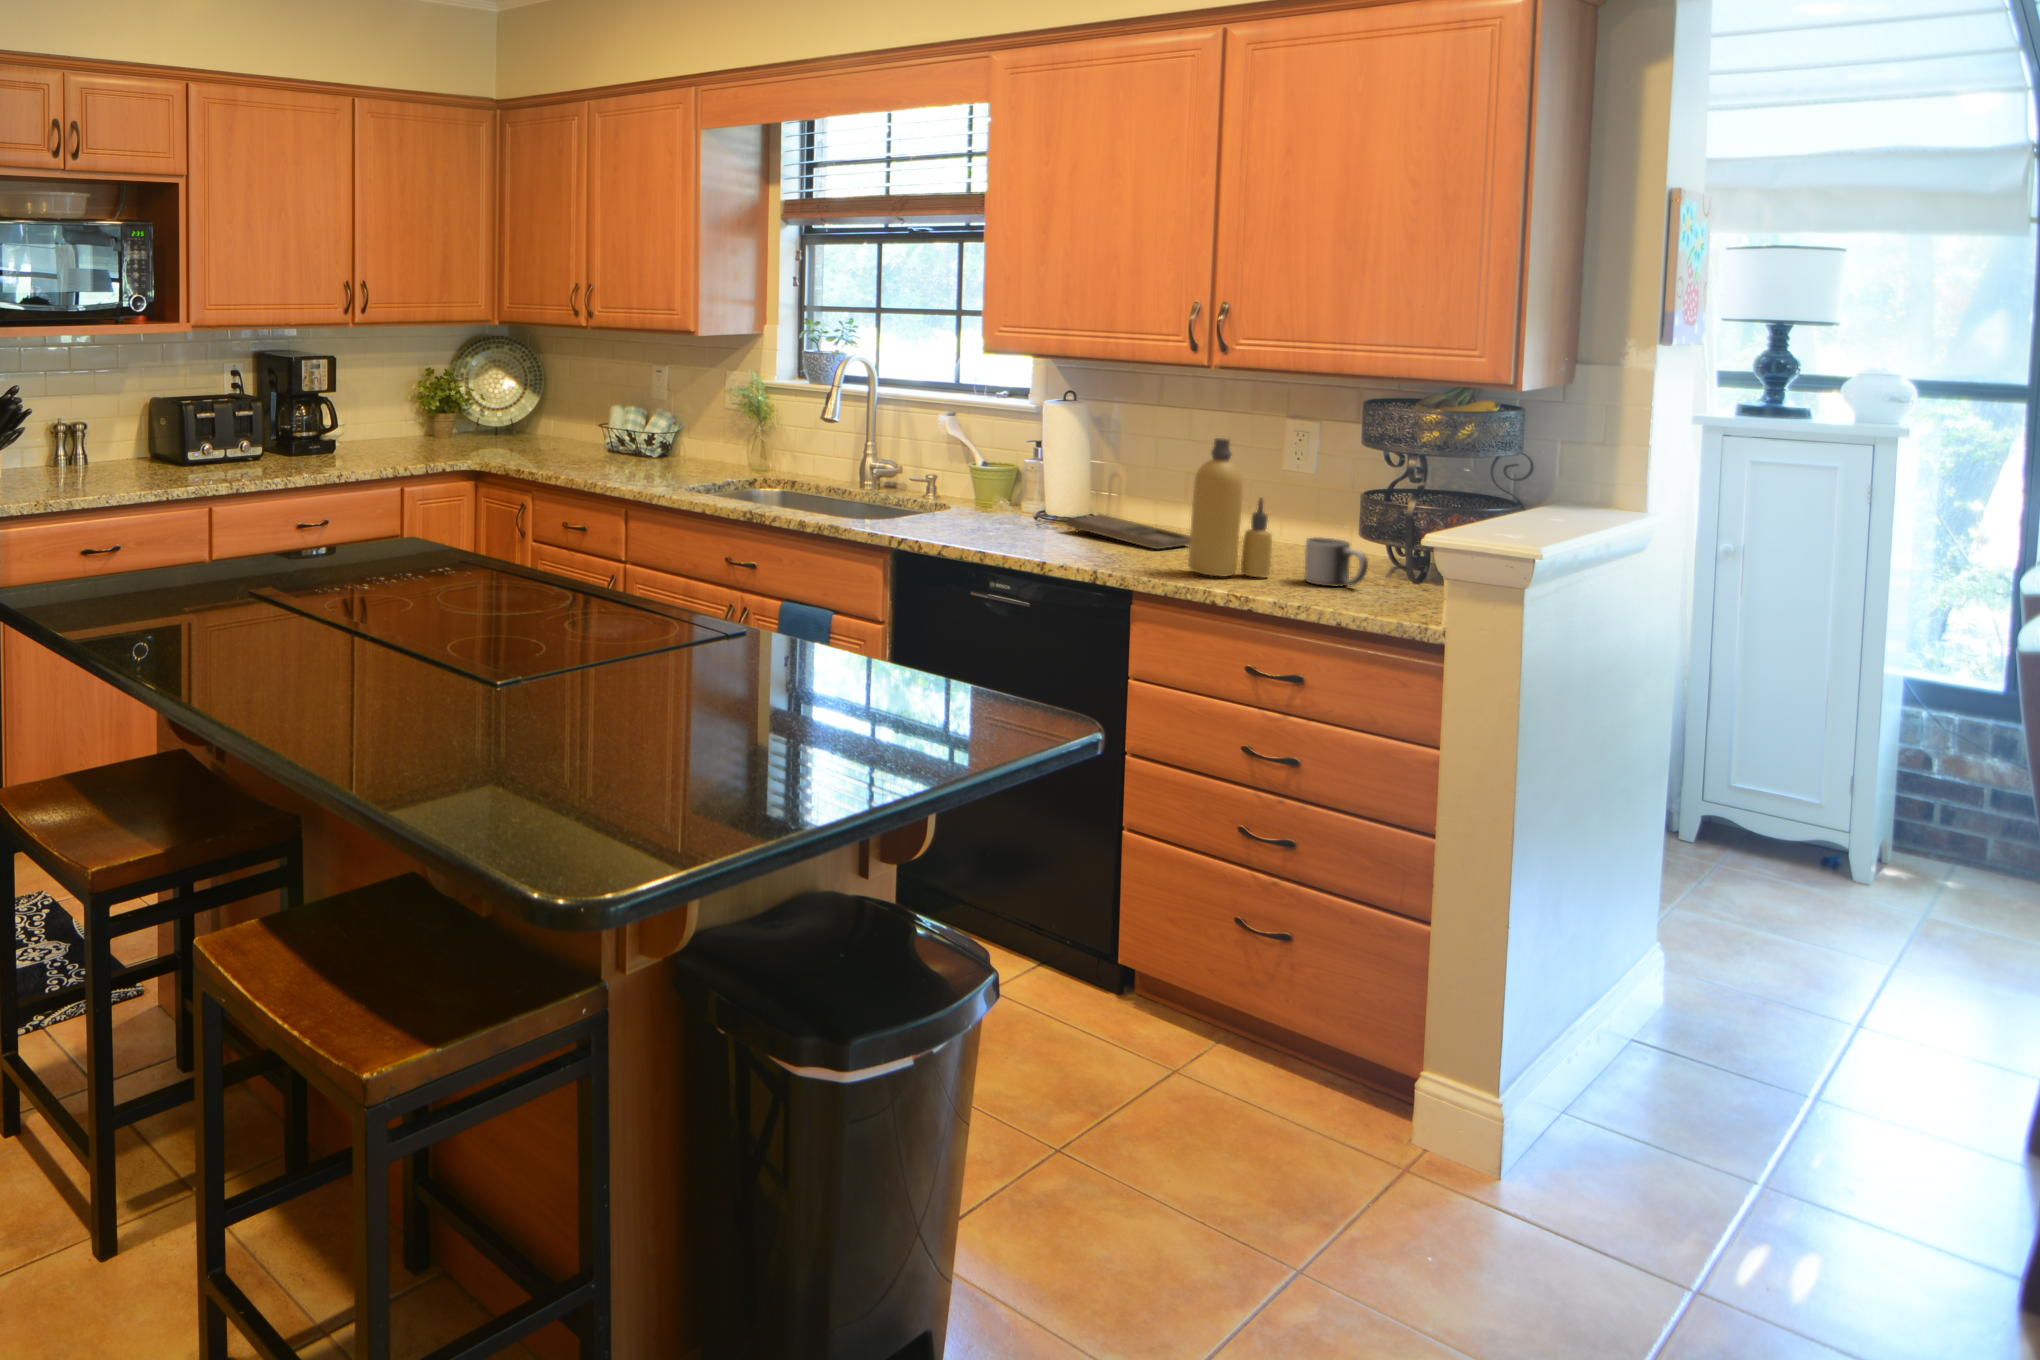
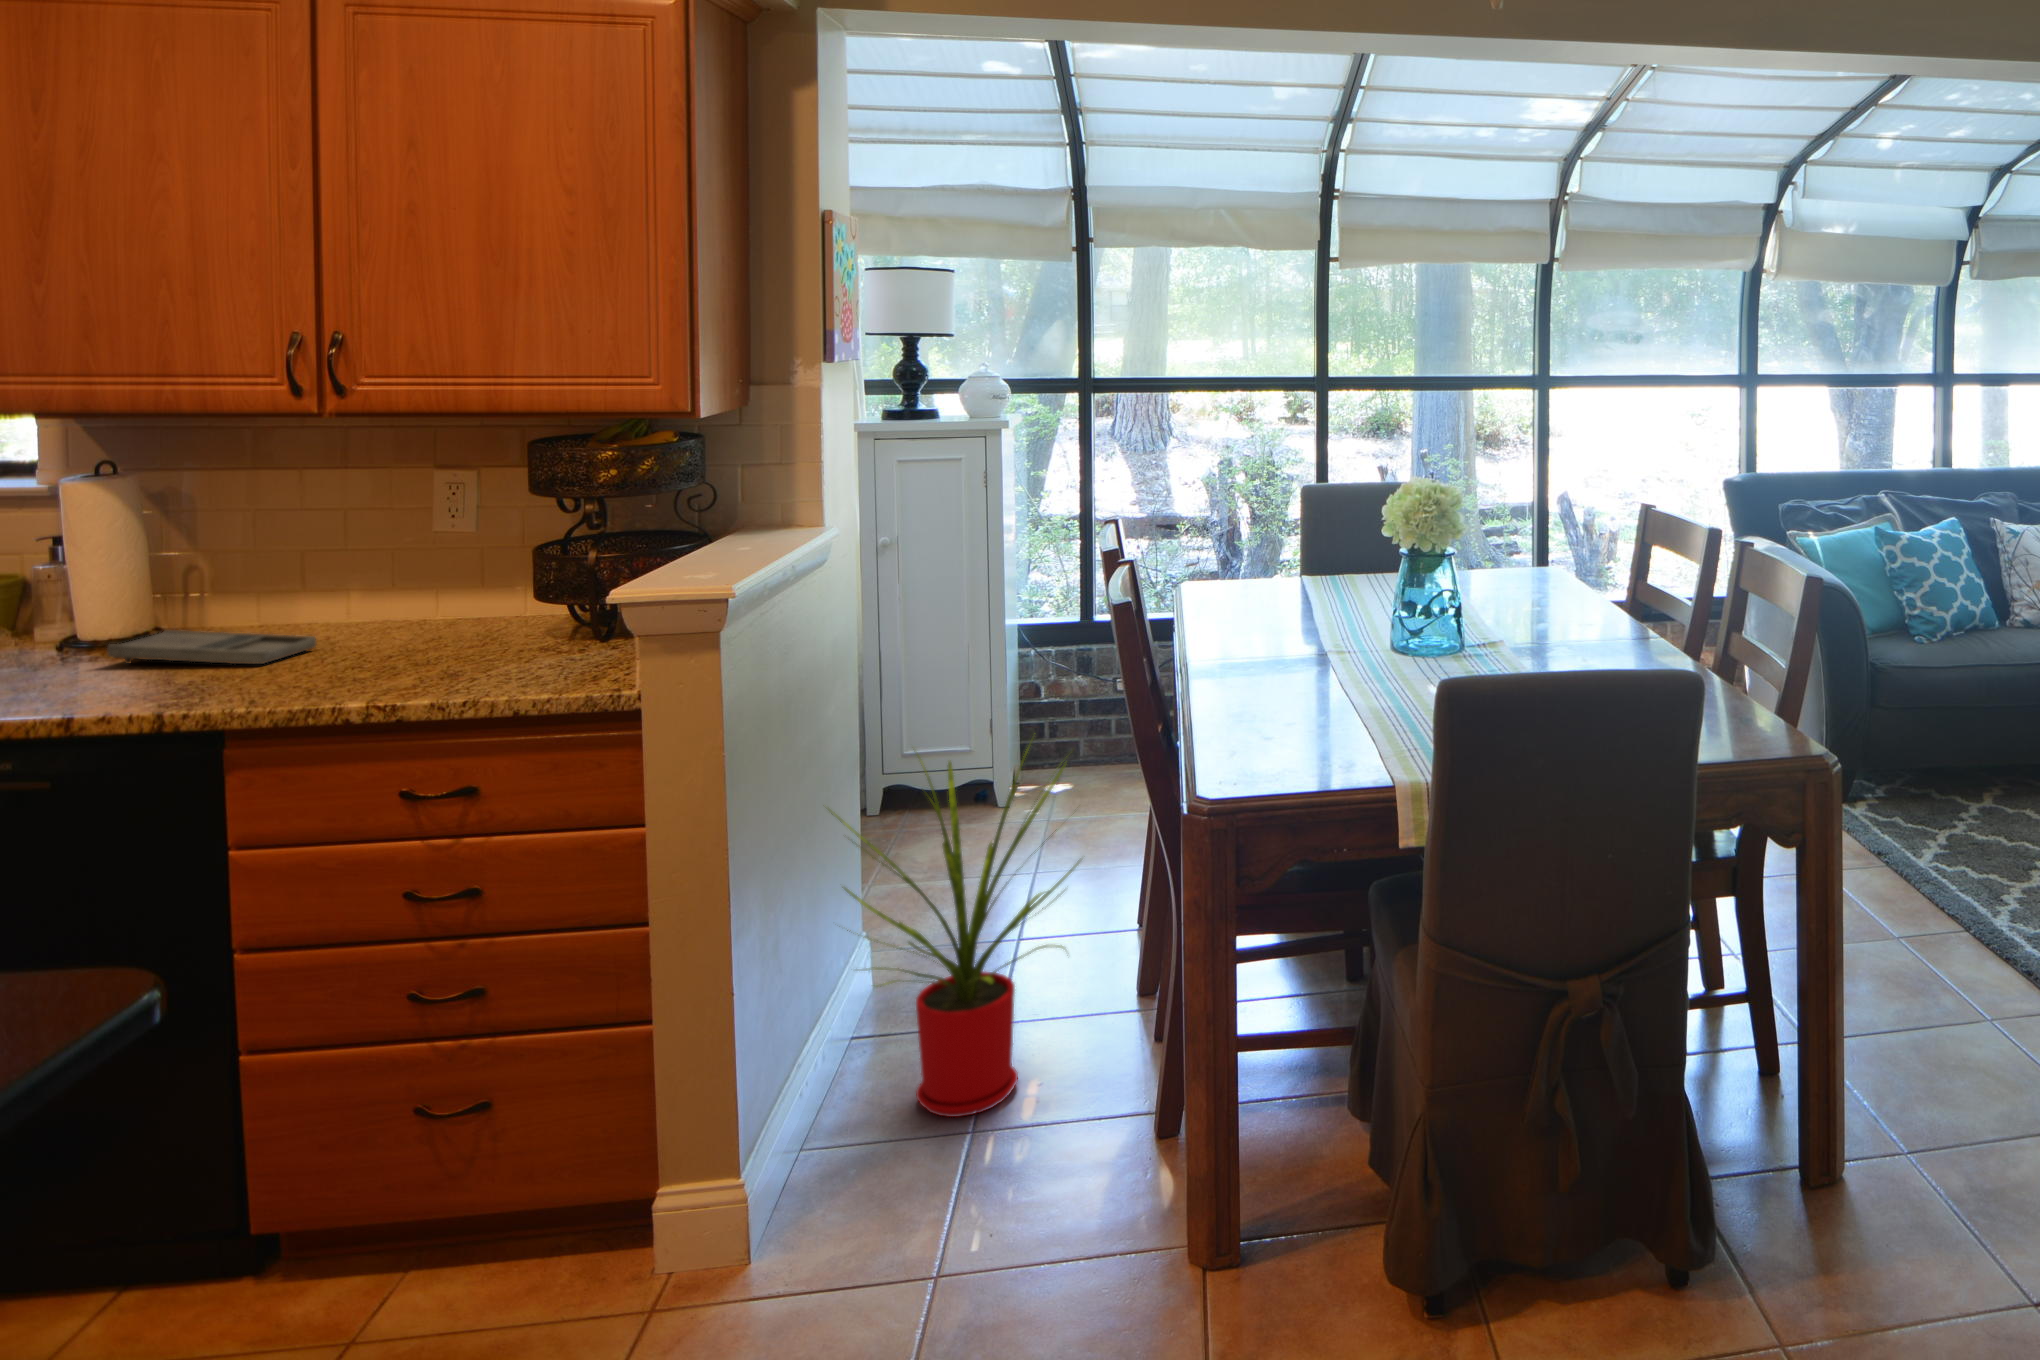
bottle: present [1188,438,1272,577] -> none [309,508,426,686]
mug: present [1305,537,1368,587] -> none [471,608,549,667]
house plant: none [1623,763,1975,1190] -> present [829,749,1080,1117]

